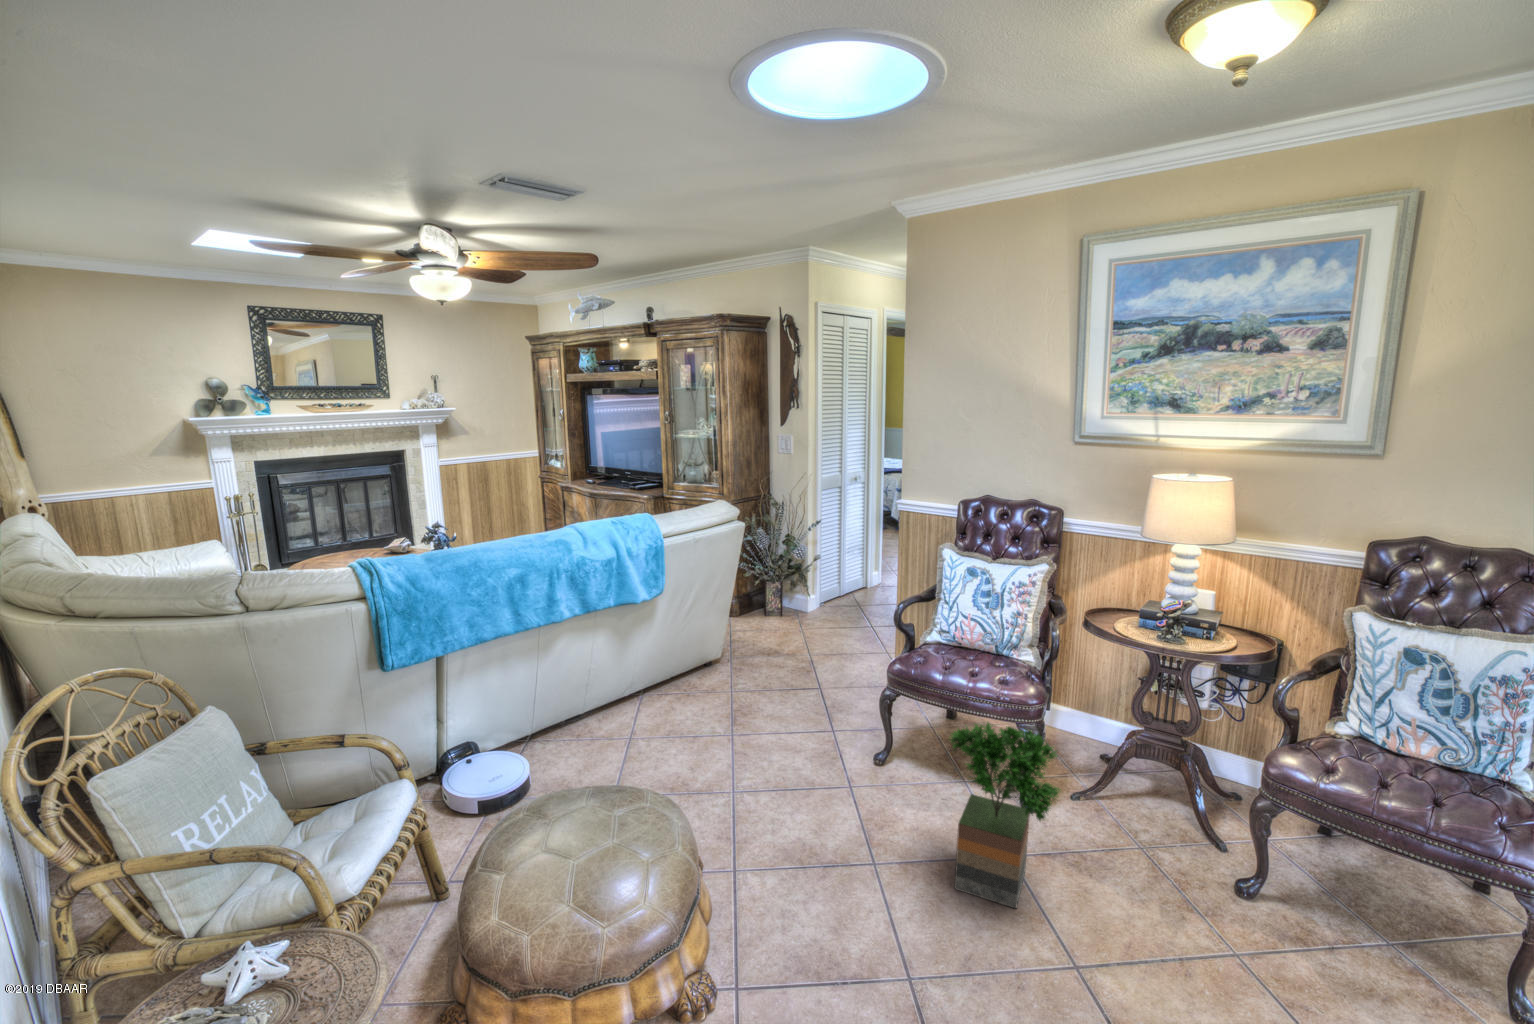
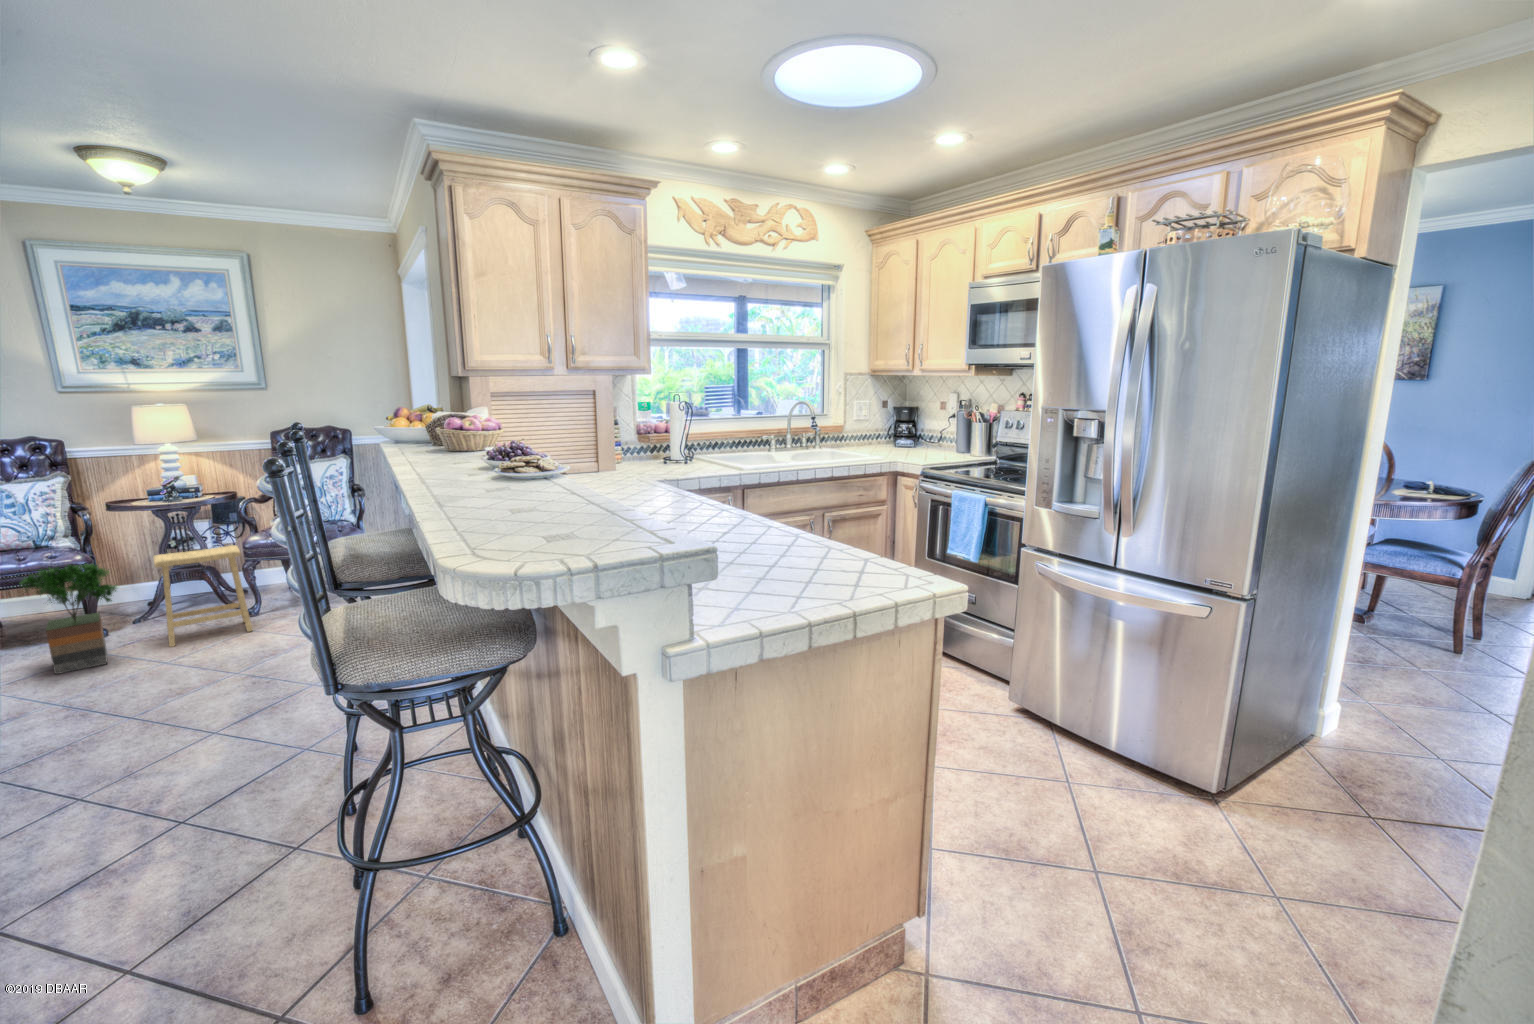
footstool: none [1106,744,1271,966] -> present [154,545,252,647]

